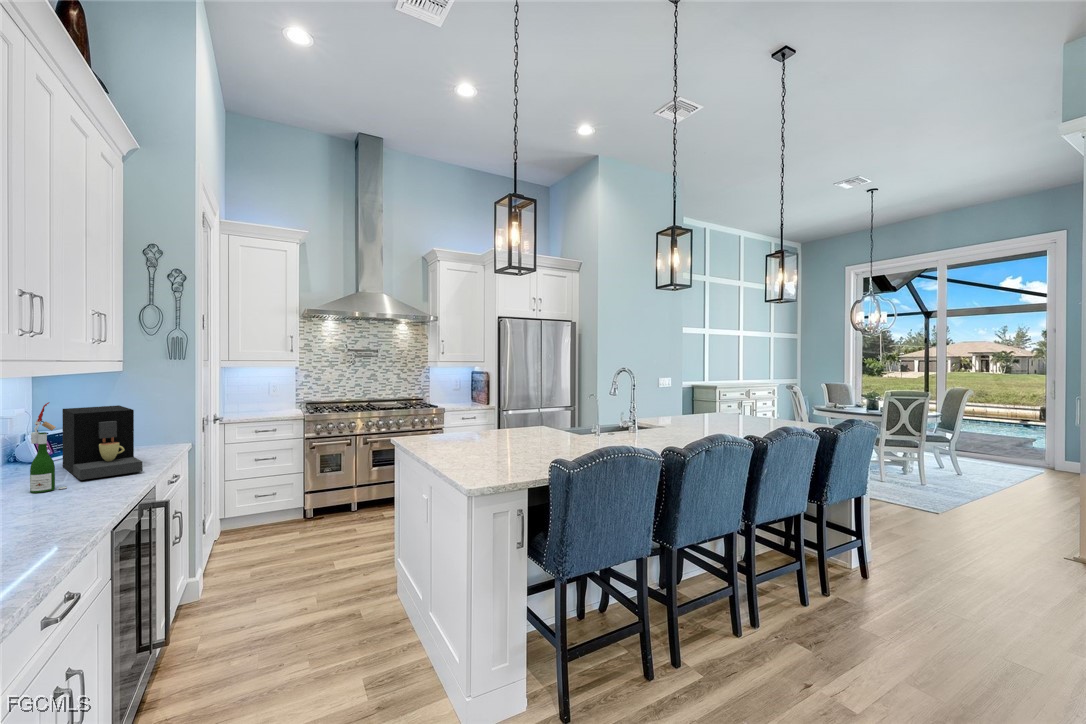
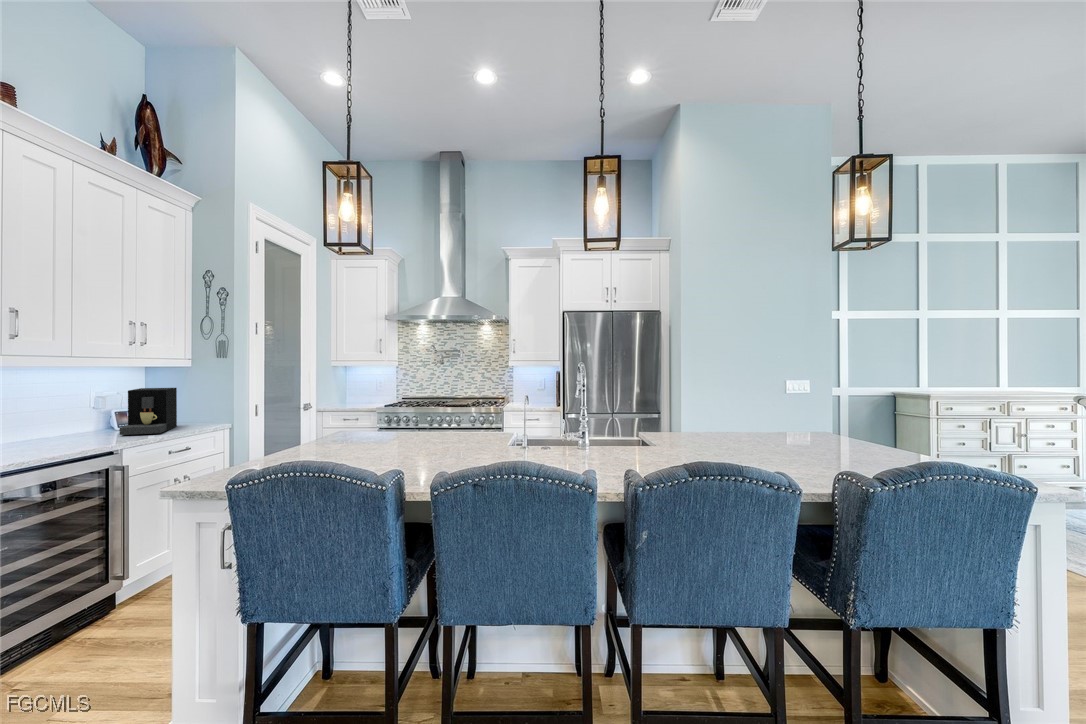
wine bottle: present [30,402,67,493] -> none [84,381,105,440]

